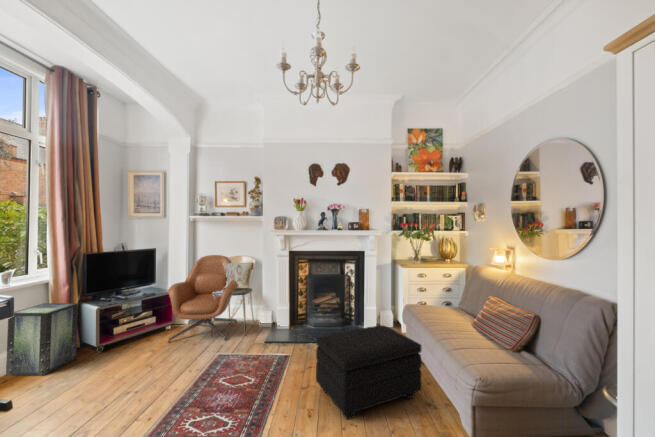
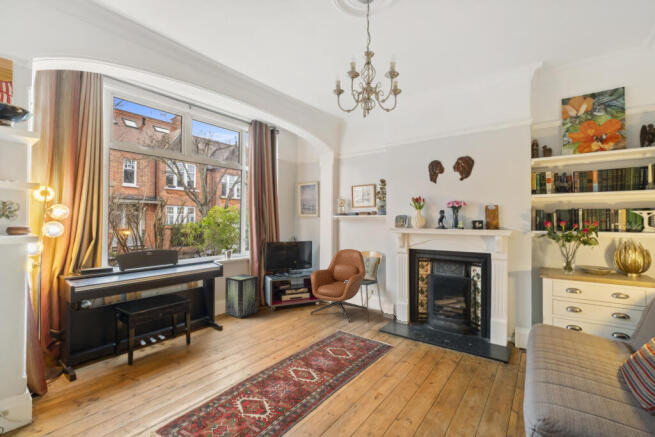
footstool: present [316,325,422,419] -> none [397,331,504,420]

